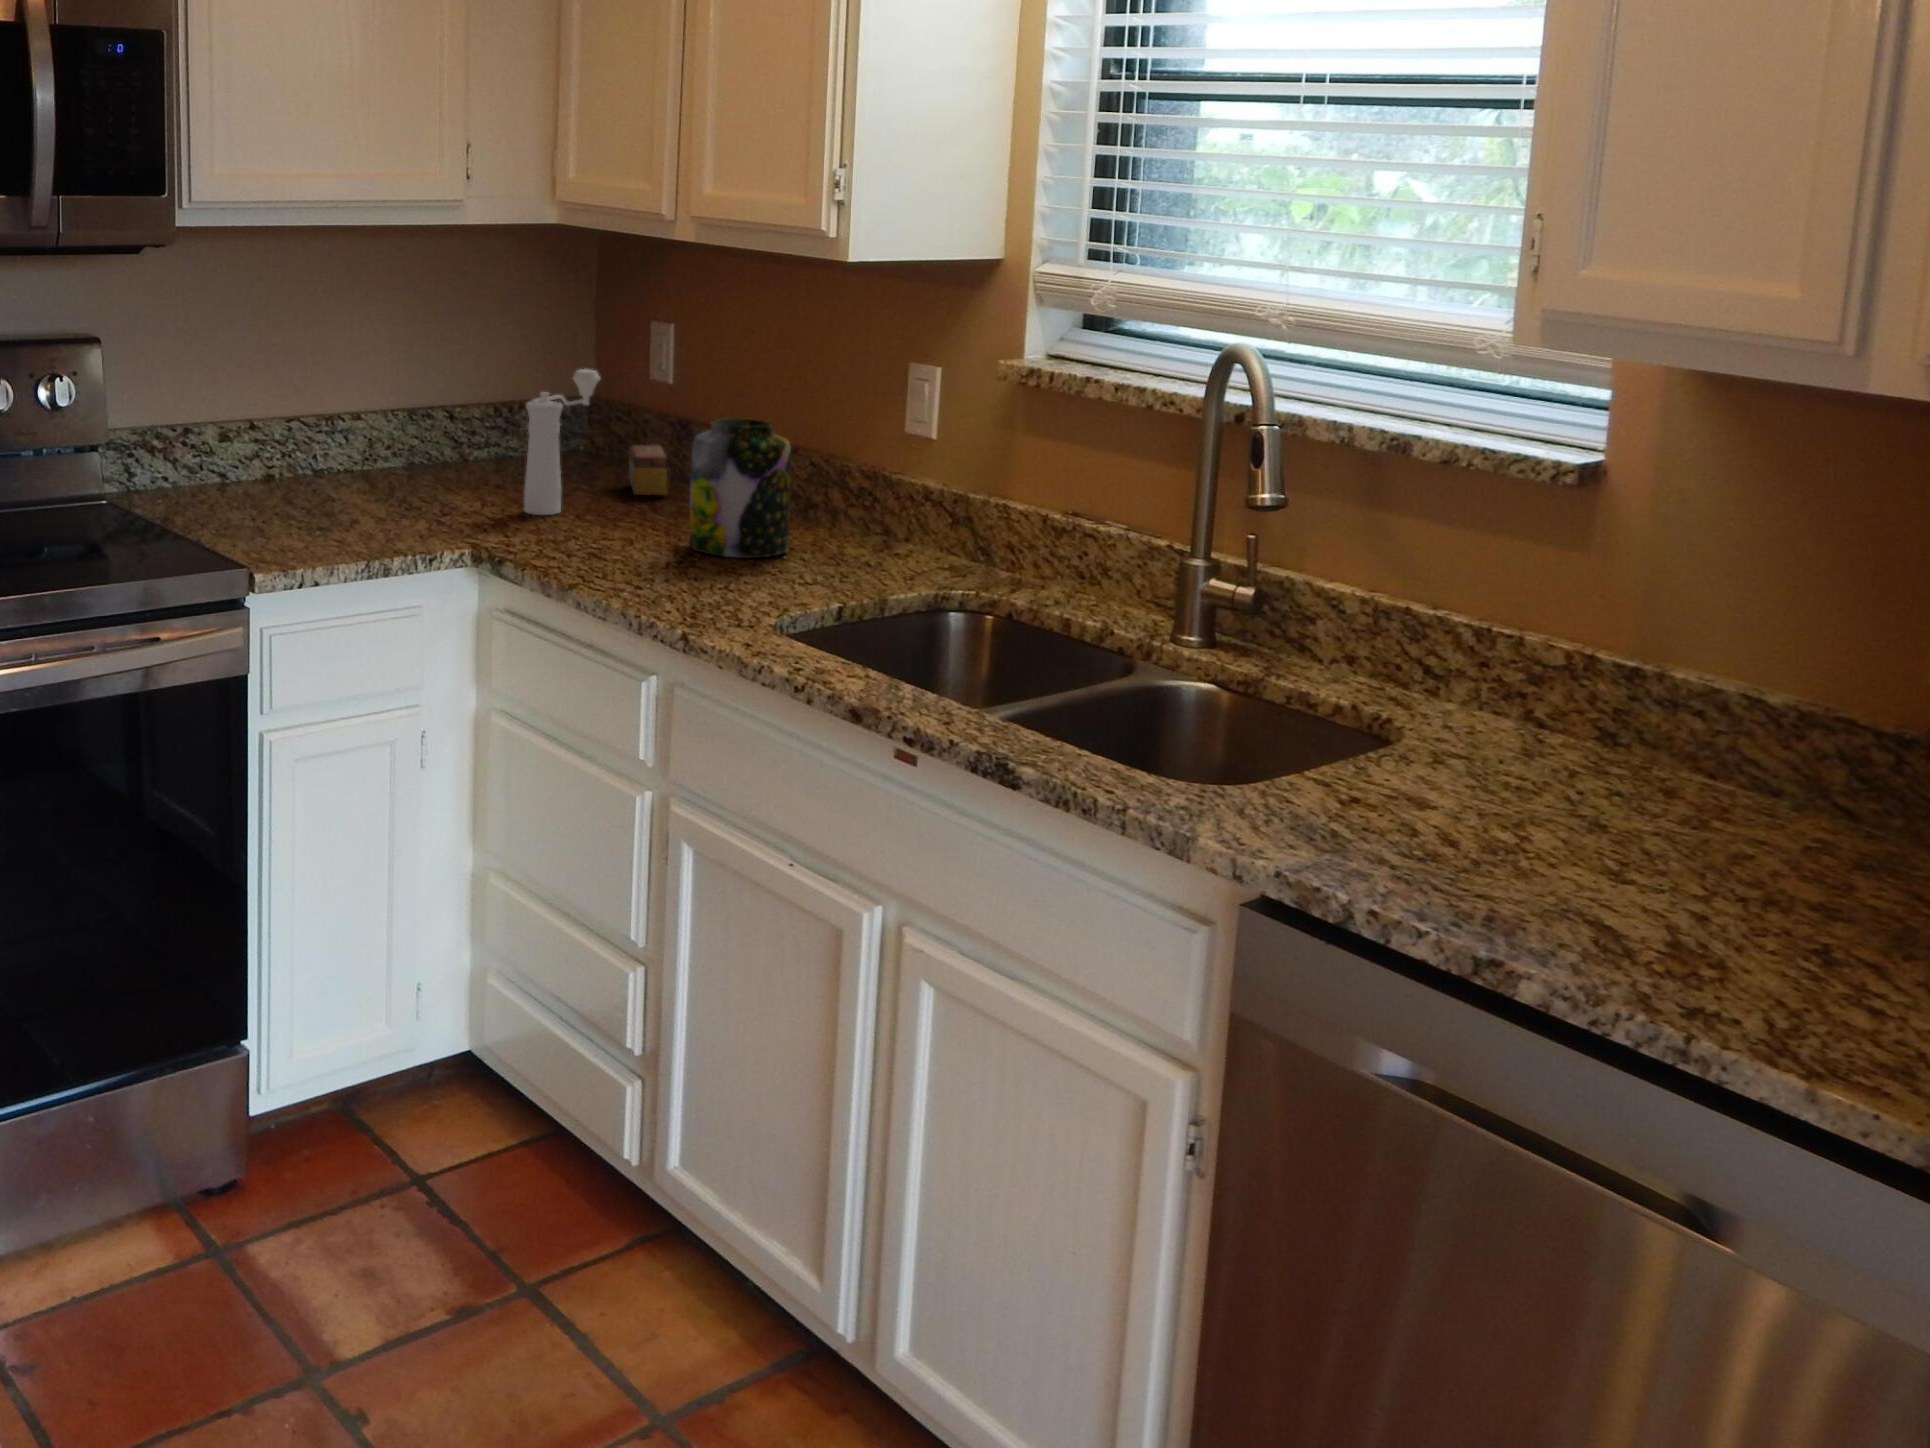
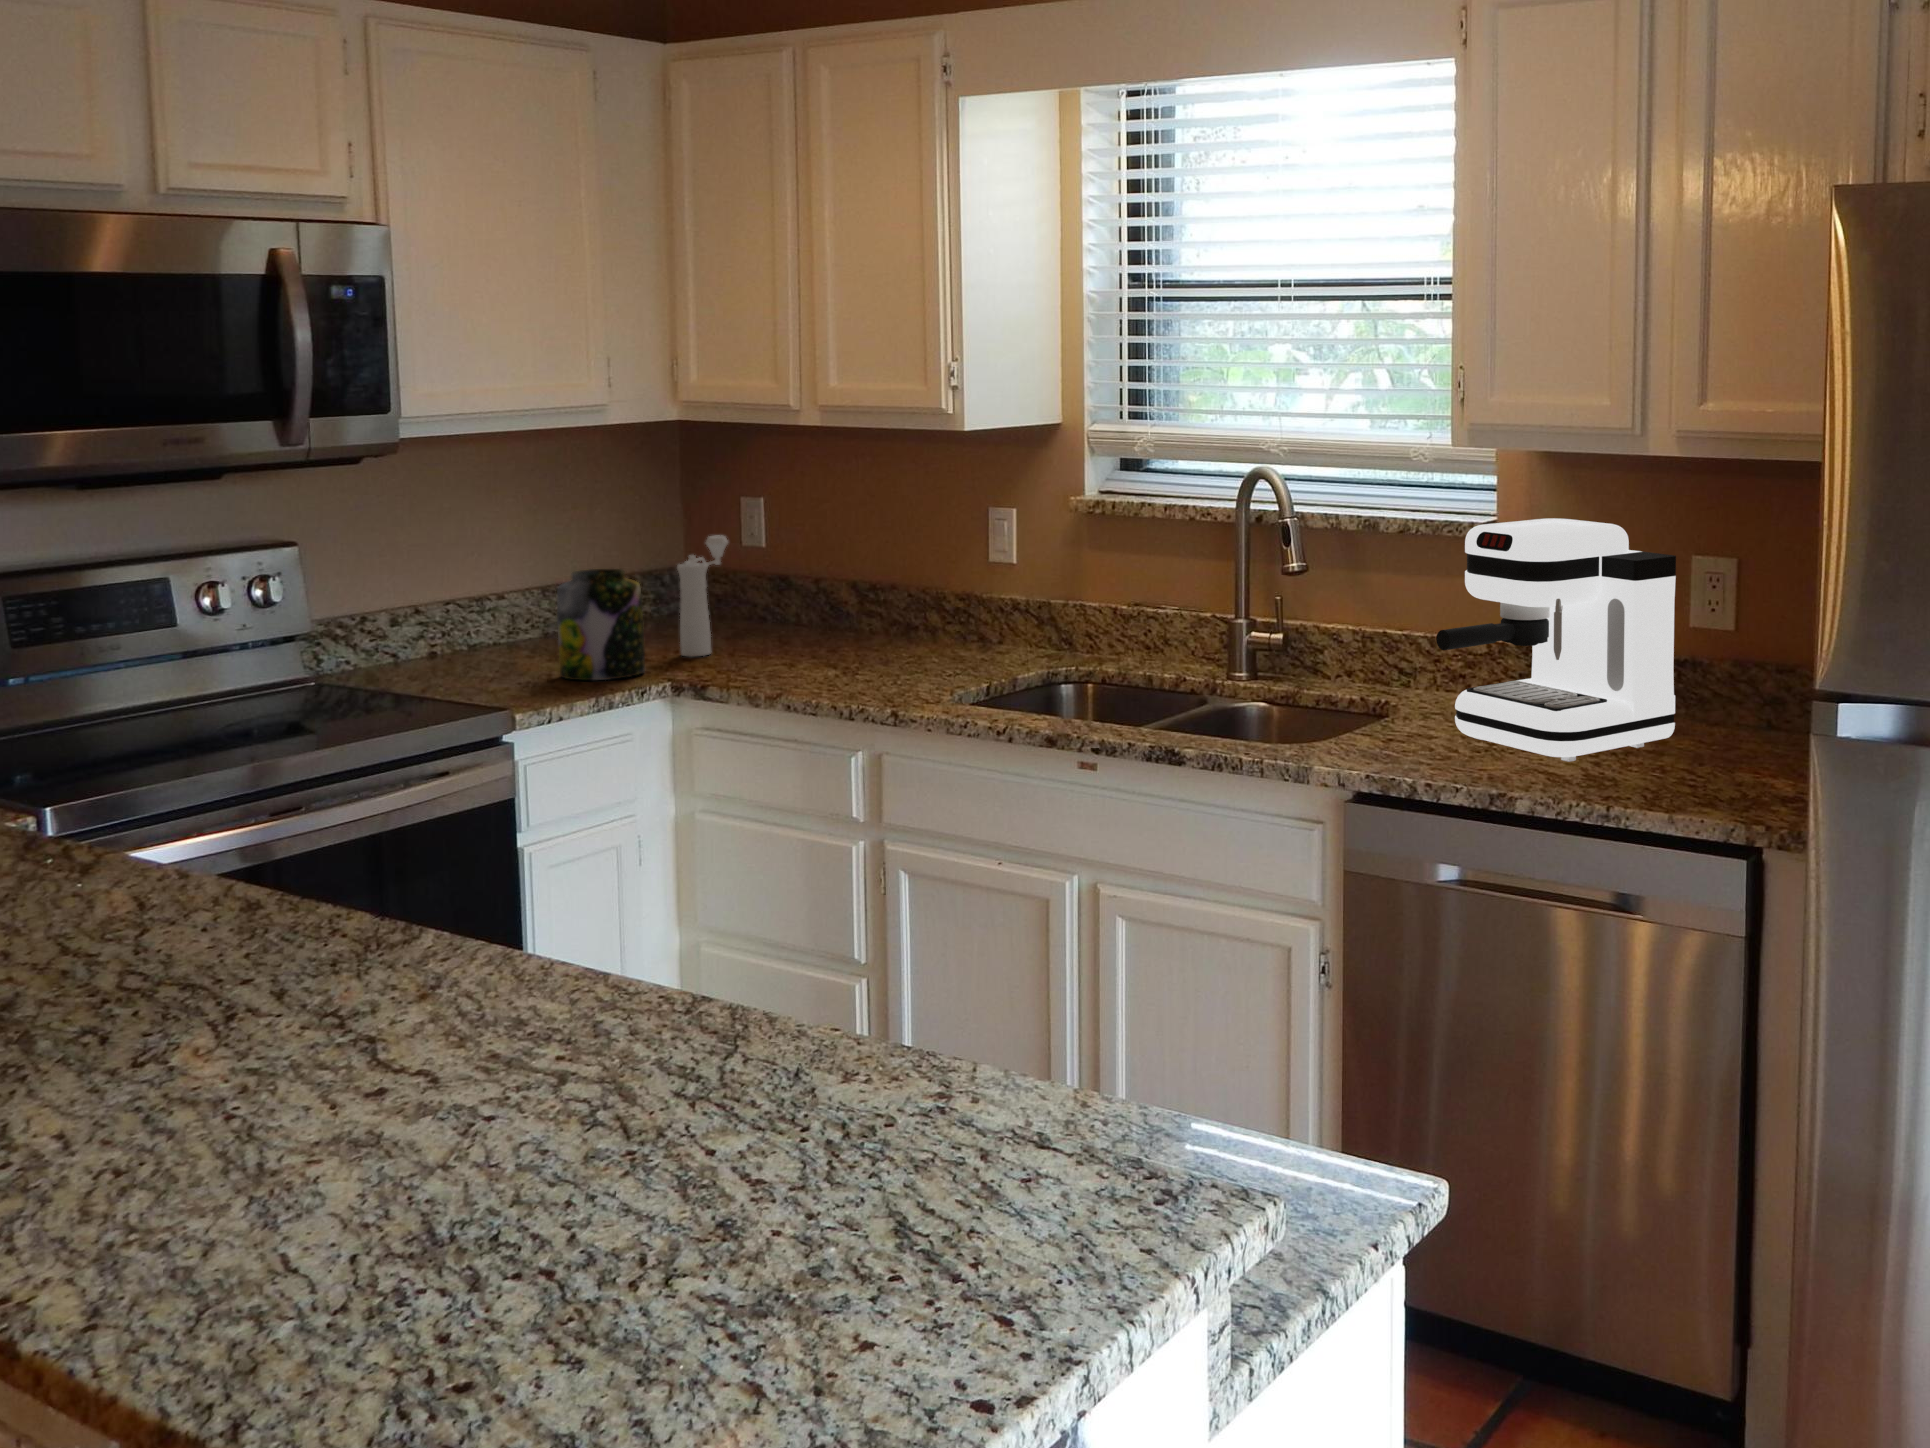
jar: present [689,418,791,558] -> present [557,569,645,680]
tea box: present [628,445,670,495] -> none [741,595,785,636]
coffee maker: none [1431,474,1908,906] -> present [1436,518,1676,762]

